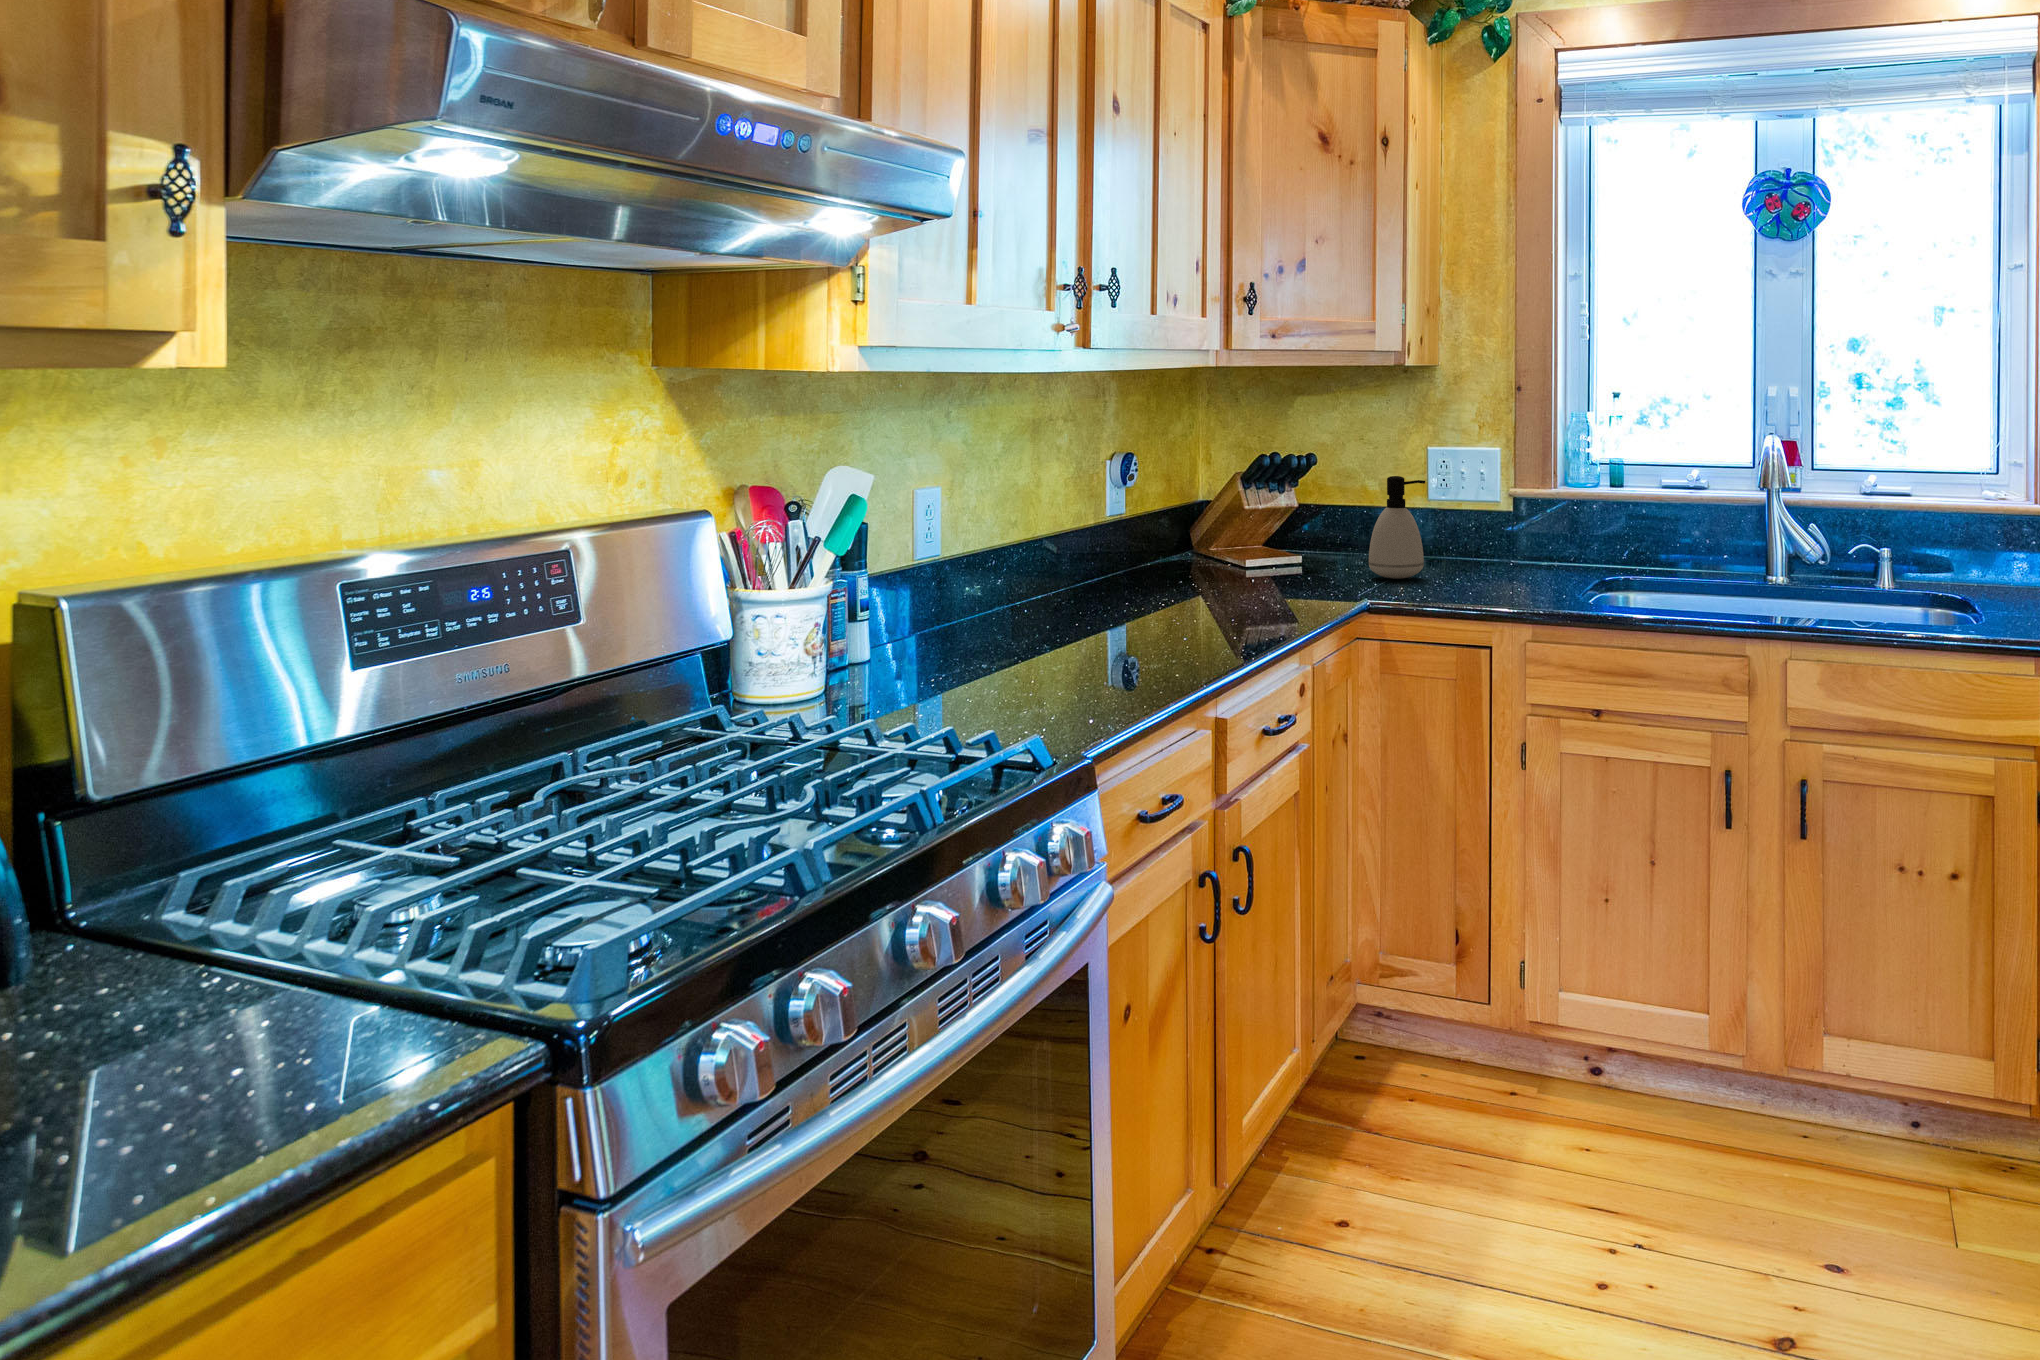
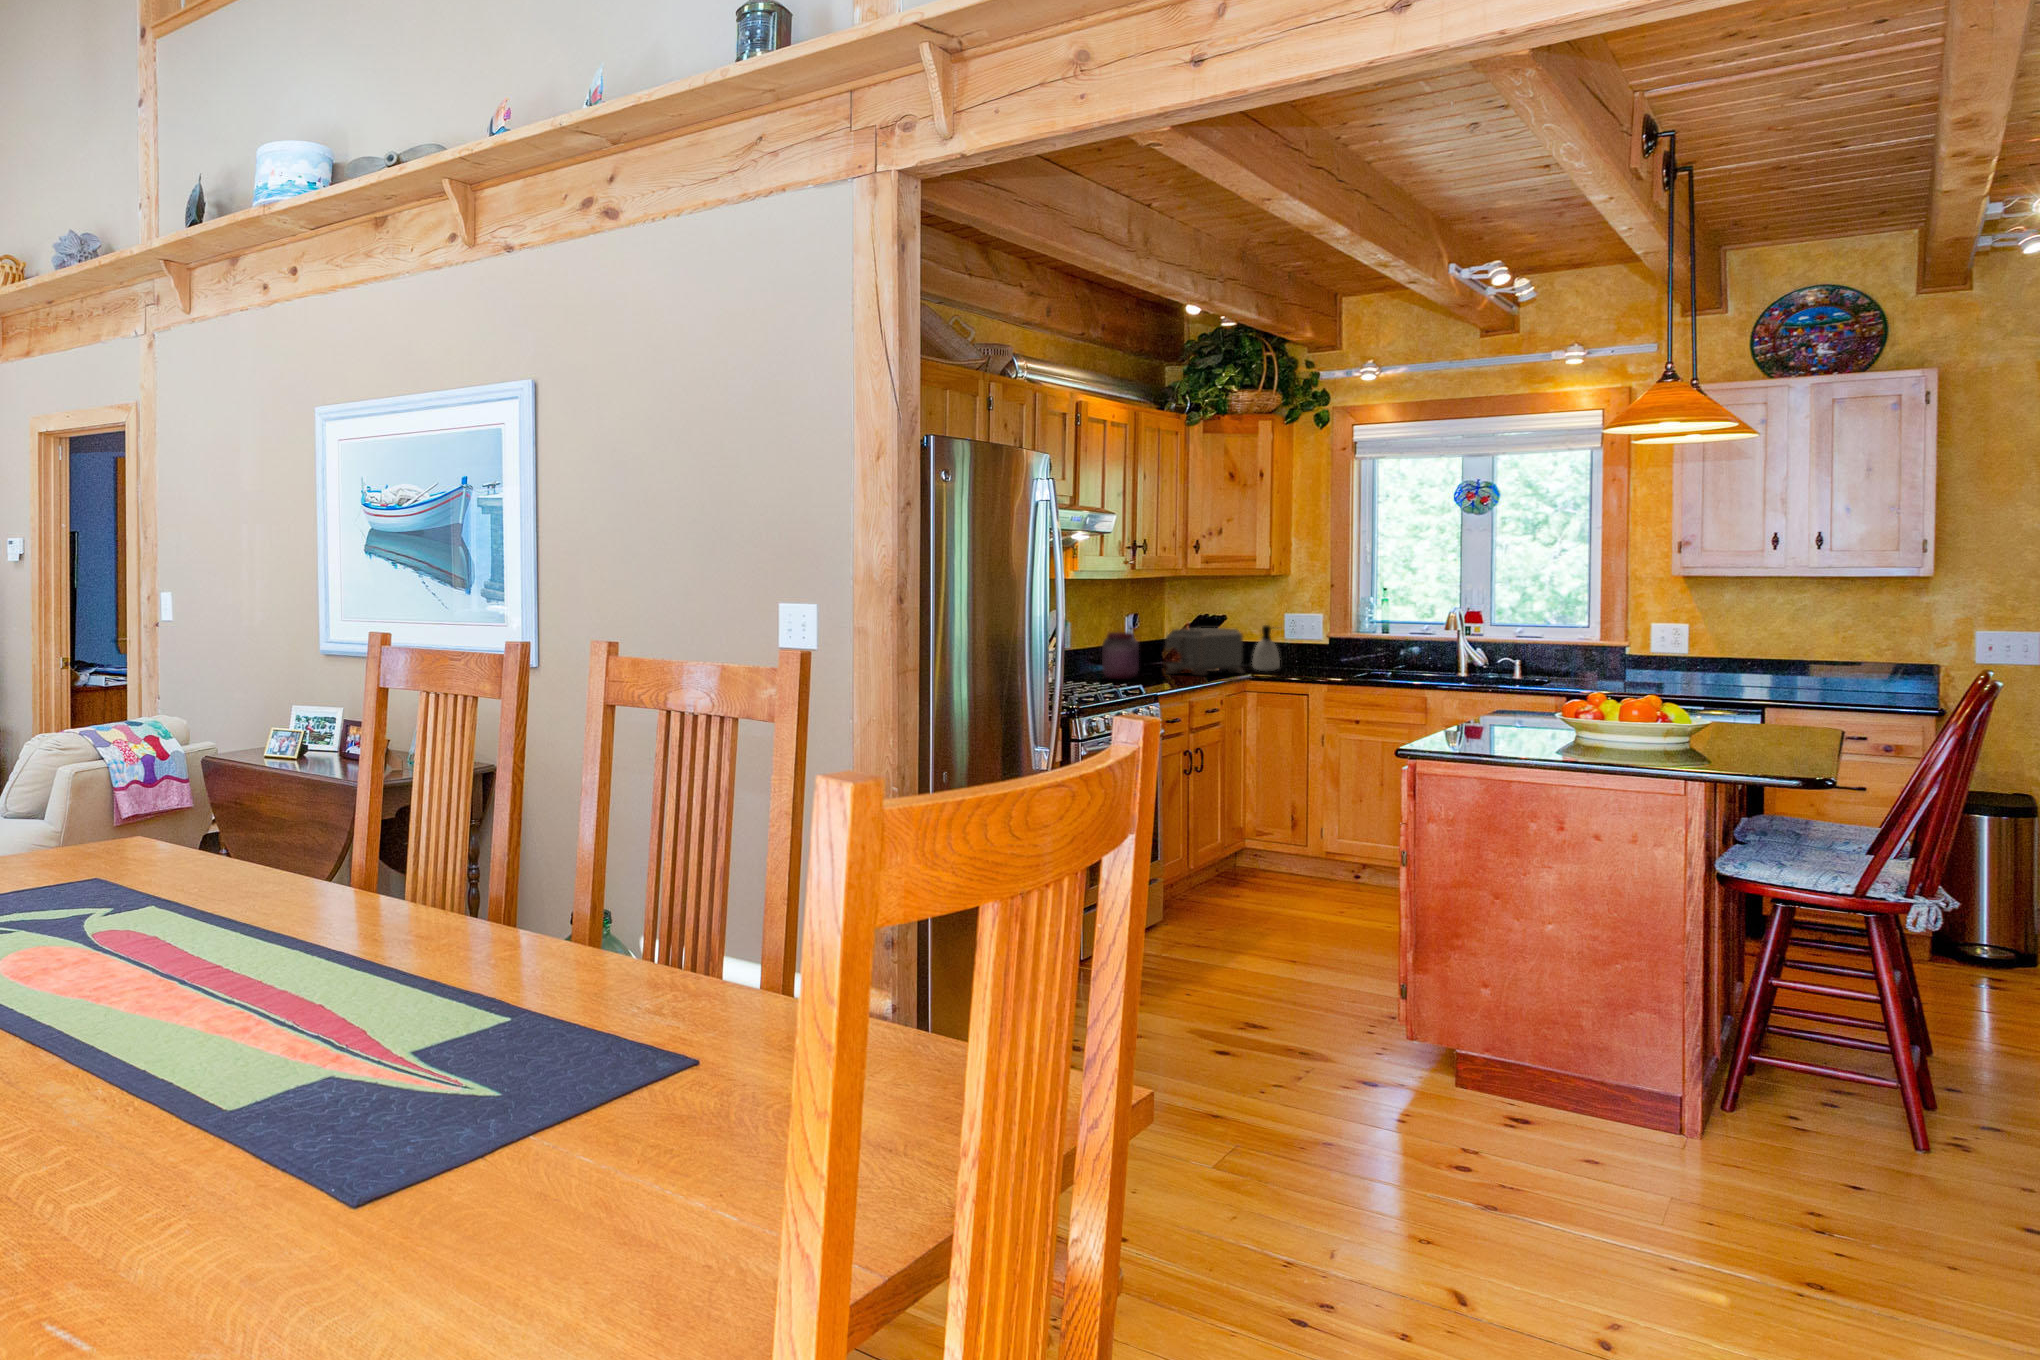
toaster: none [1179,486,1353,612] -> present [1165,628,1243,675]
jar: none [984,522,1082,661] -> present [1102,632,1139,679]

